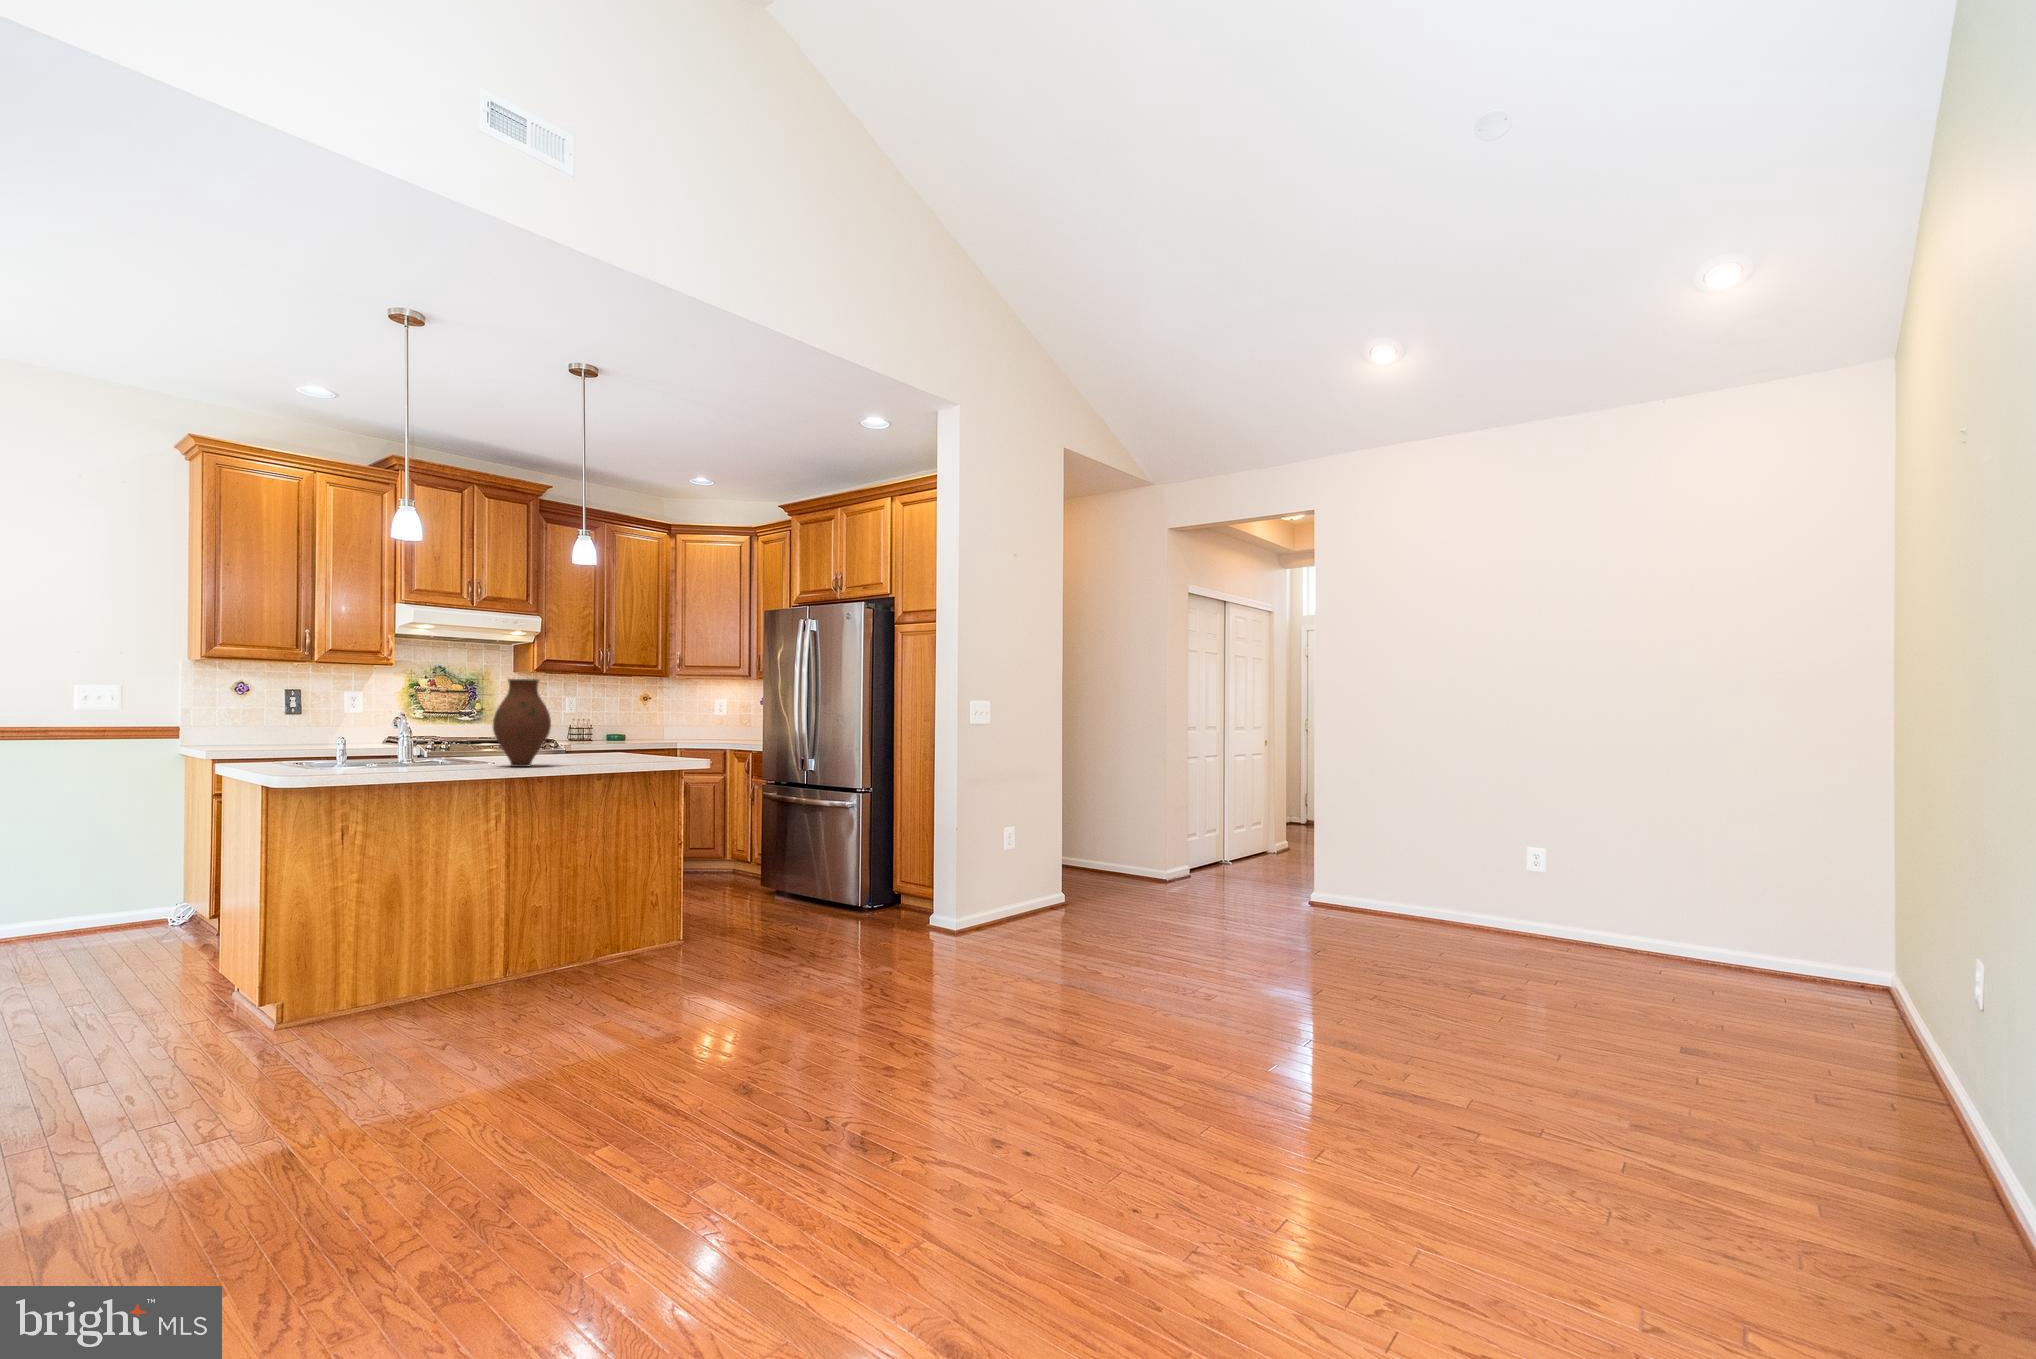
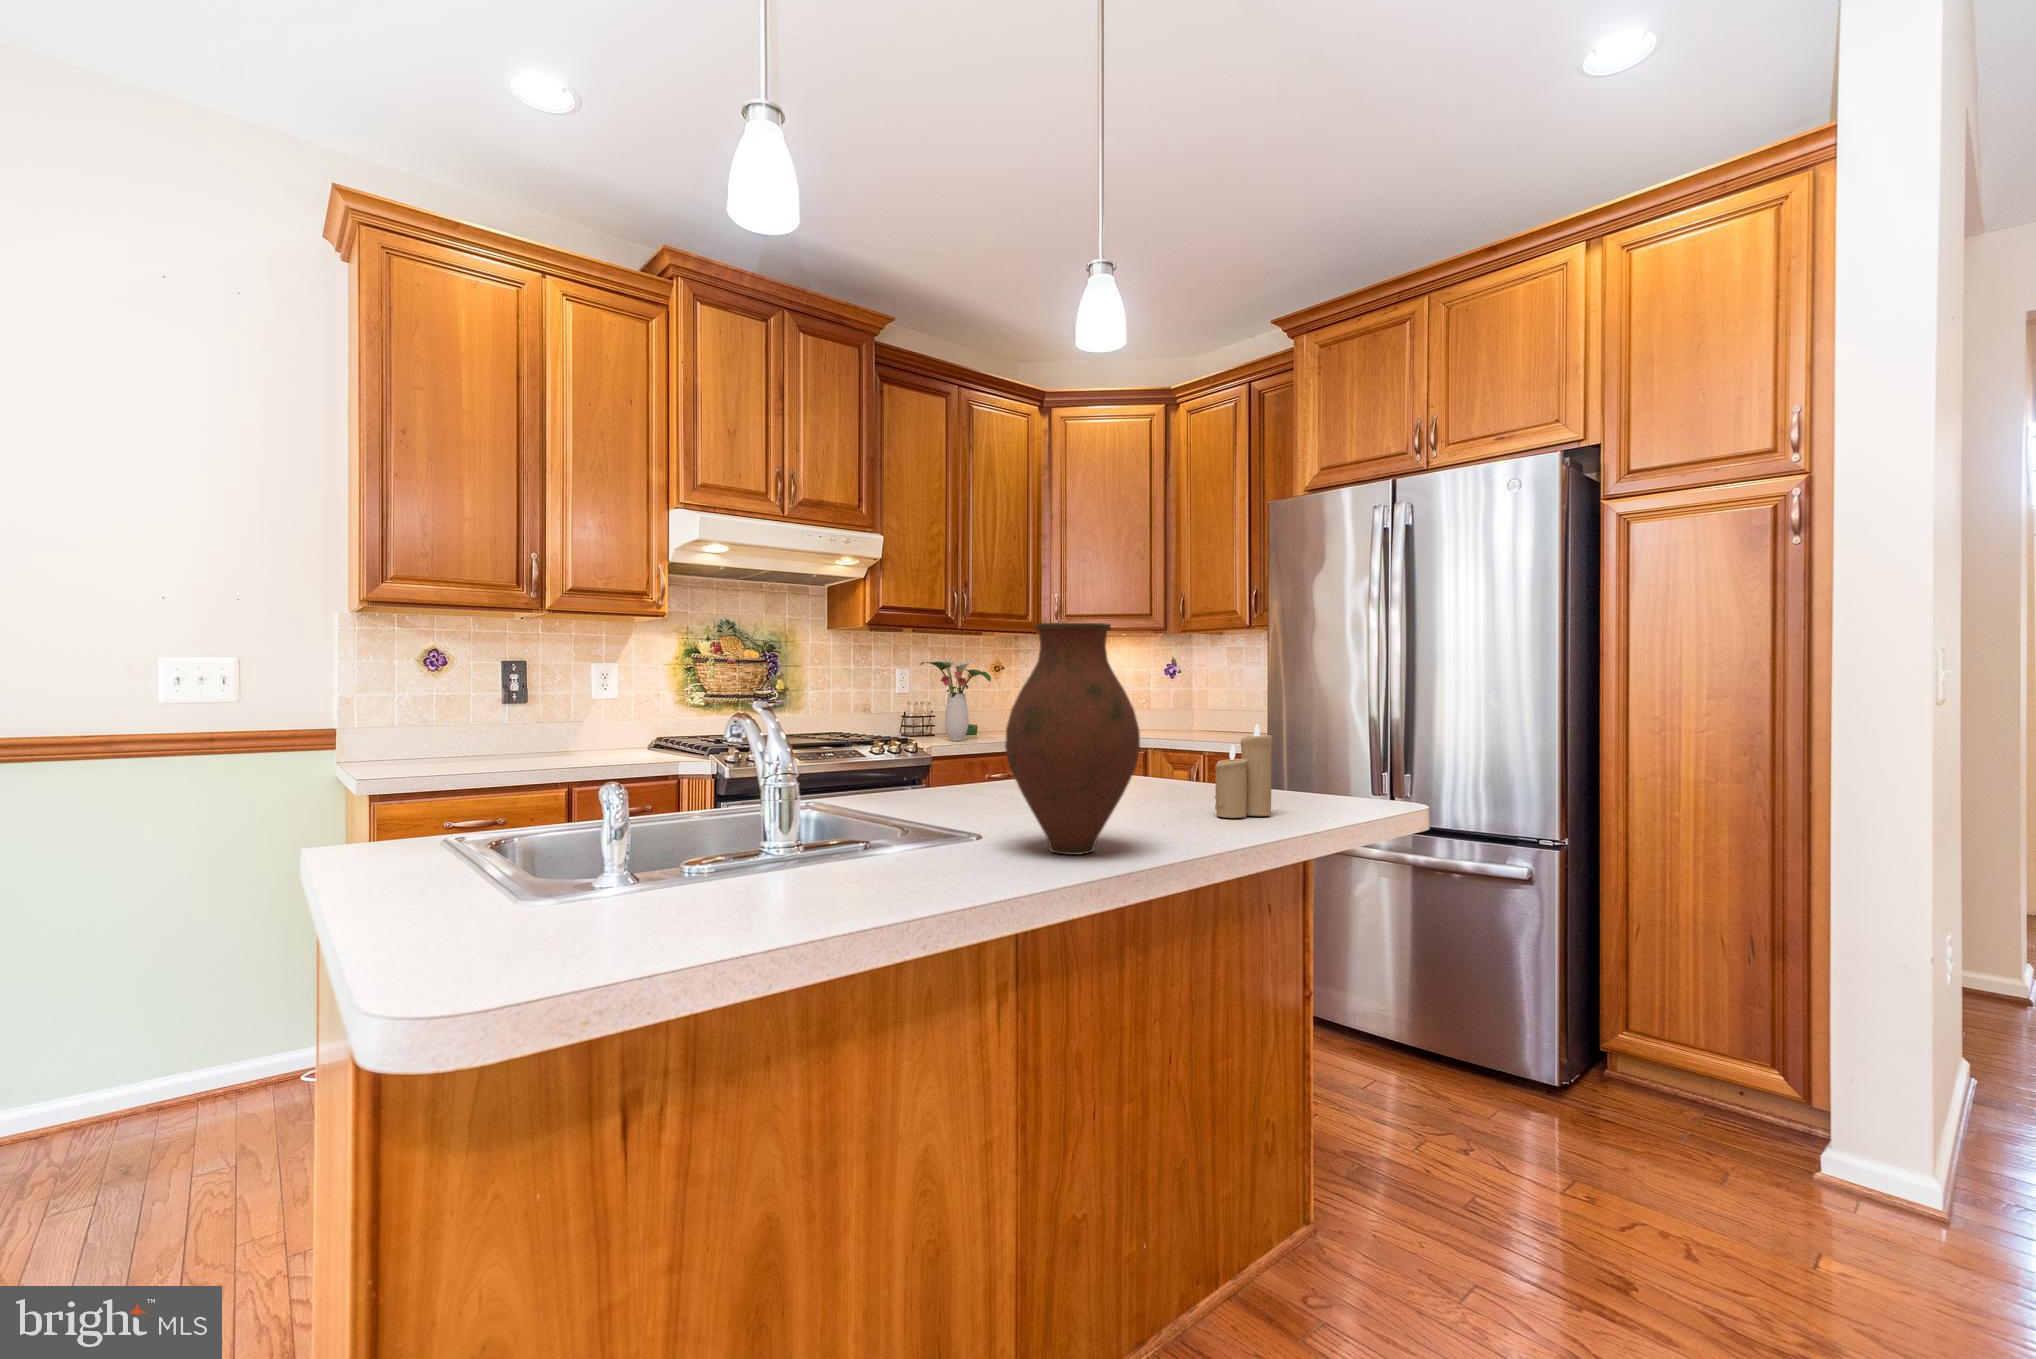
flower arrangement: none [581,691,629,744] -> present [920,659,991,741]
candle: none [625,722,654,762] -> present [1215,724,1272,818]

